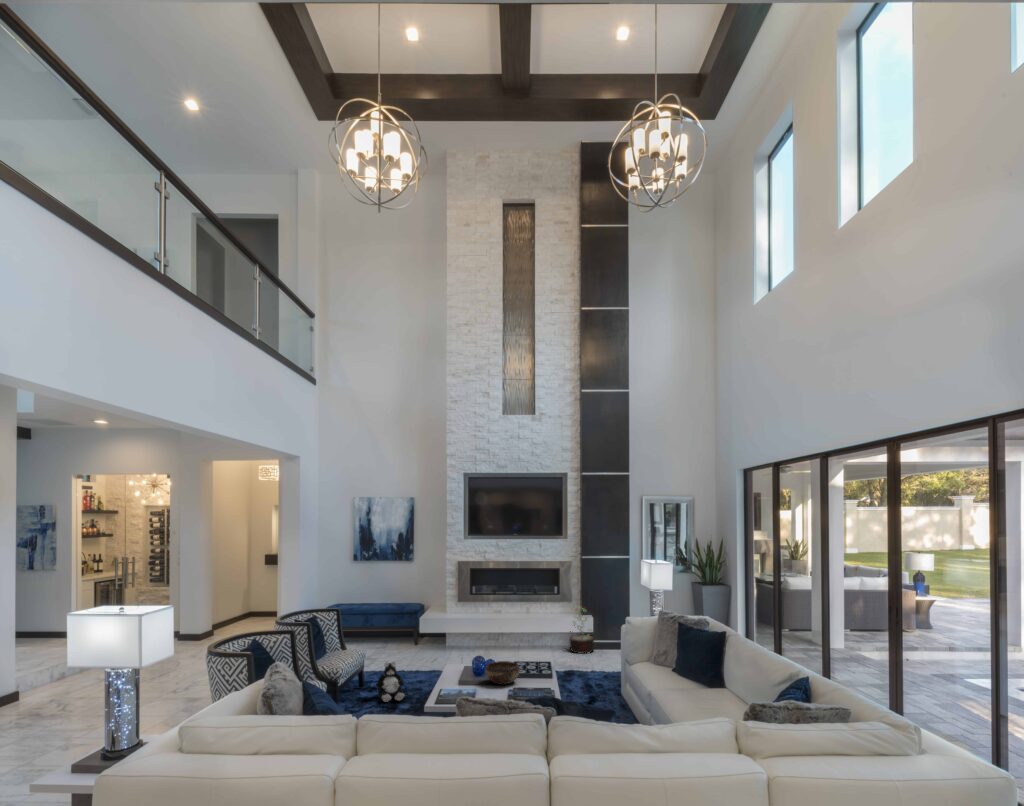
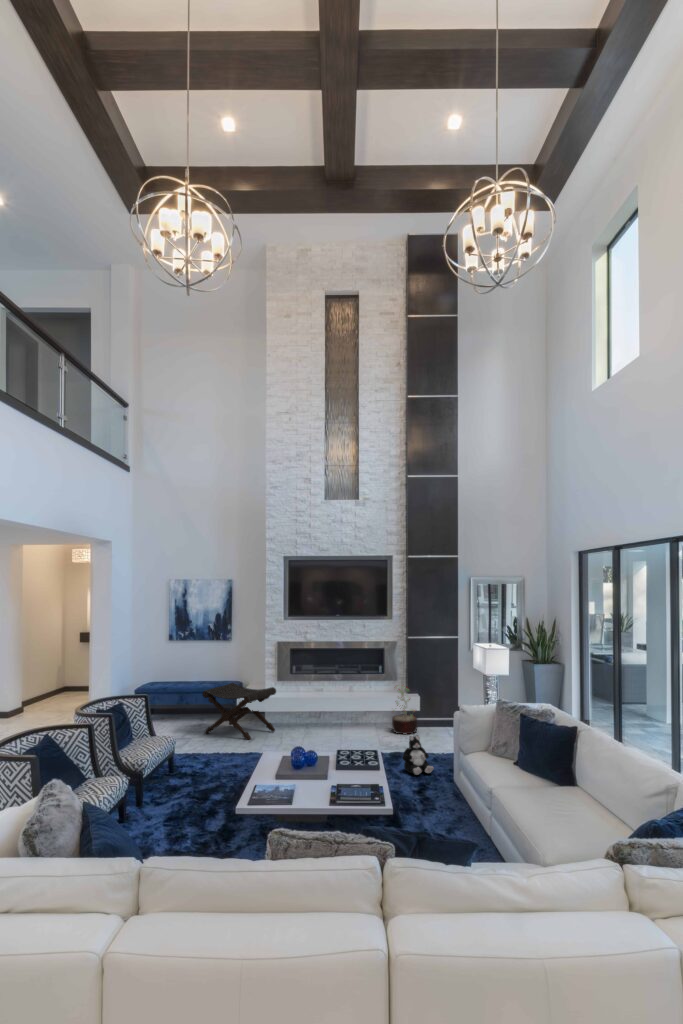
footstool: none [385,603,457,659] -> present [202,683,276,740]
decorative bowl: present [485,661,520,684] -> none [307,753,346,779]
plush toy: present [376,662,404,702] -> present [403,735,434,775]

